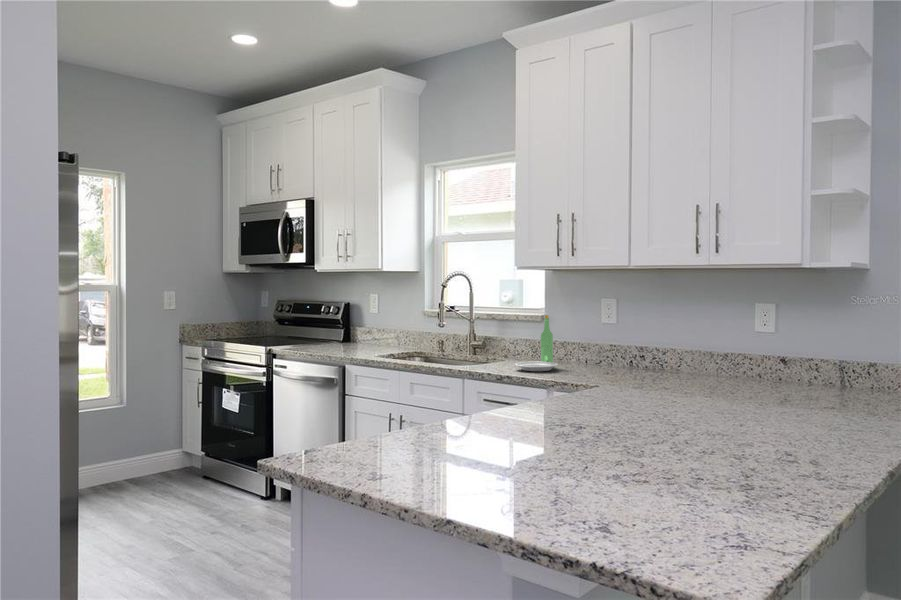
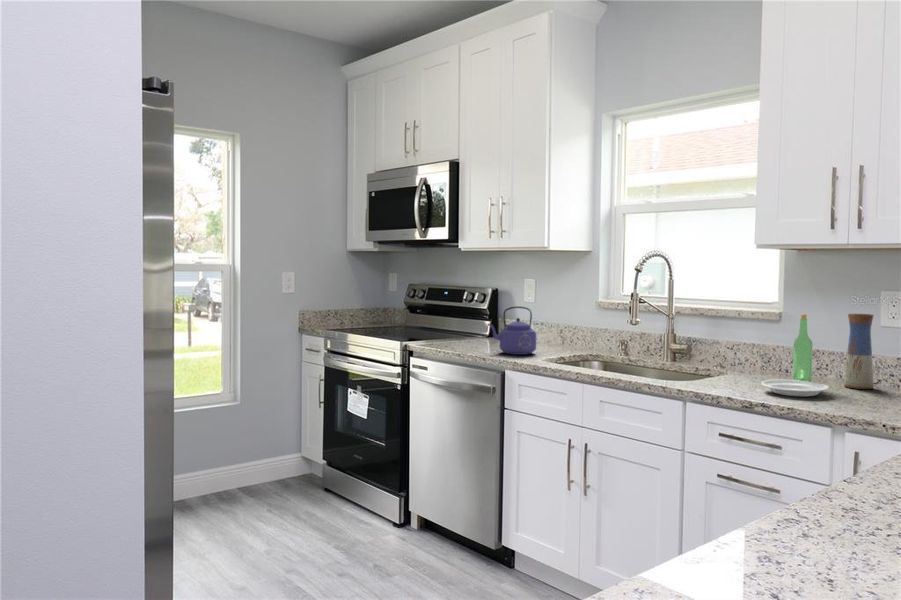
vase: none [577,314,596,367] -> present [844,314,873,389]
kettle: none [333,315,372,353] -> present [488,306,536,355]

